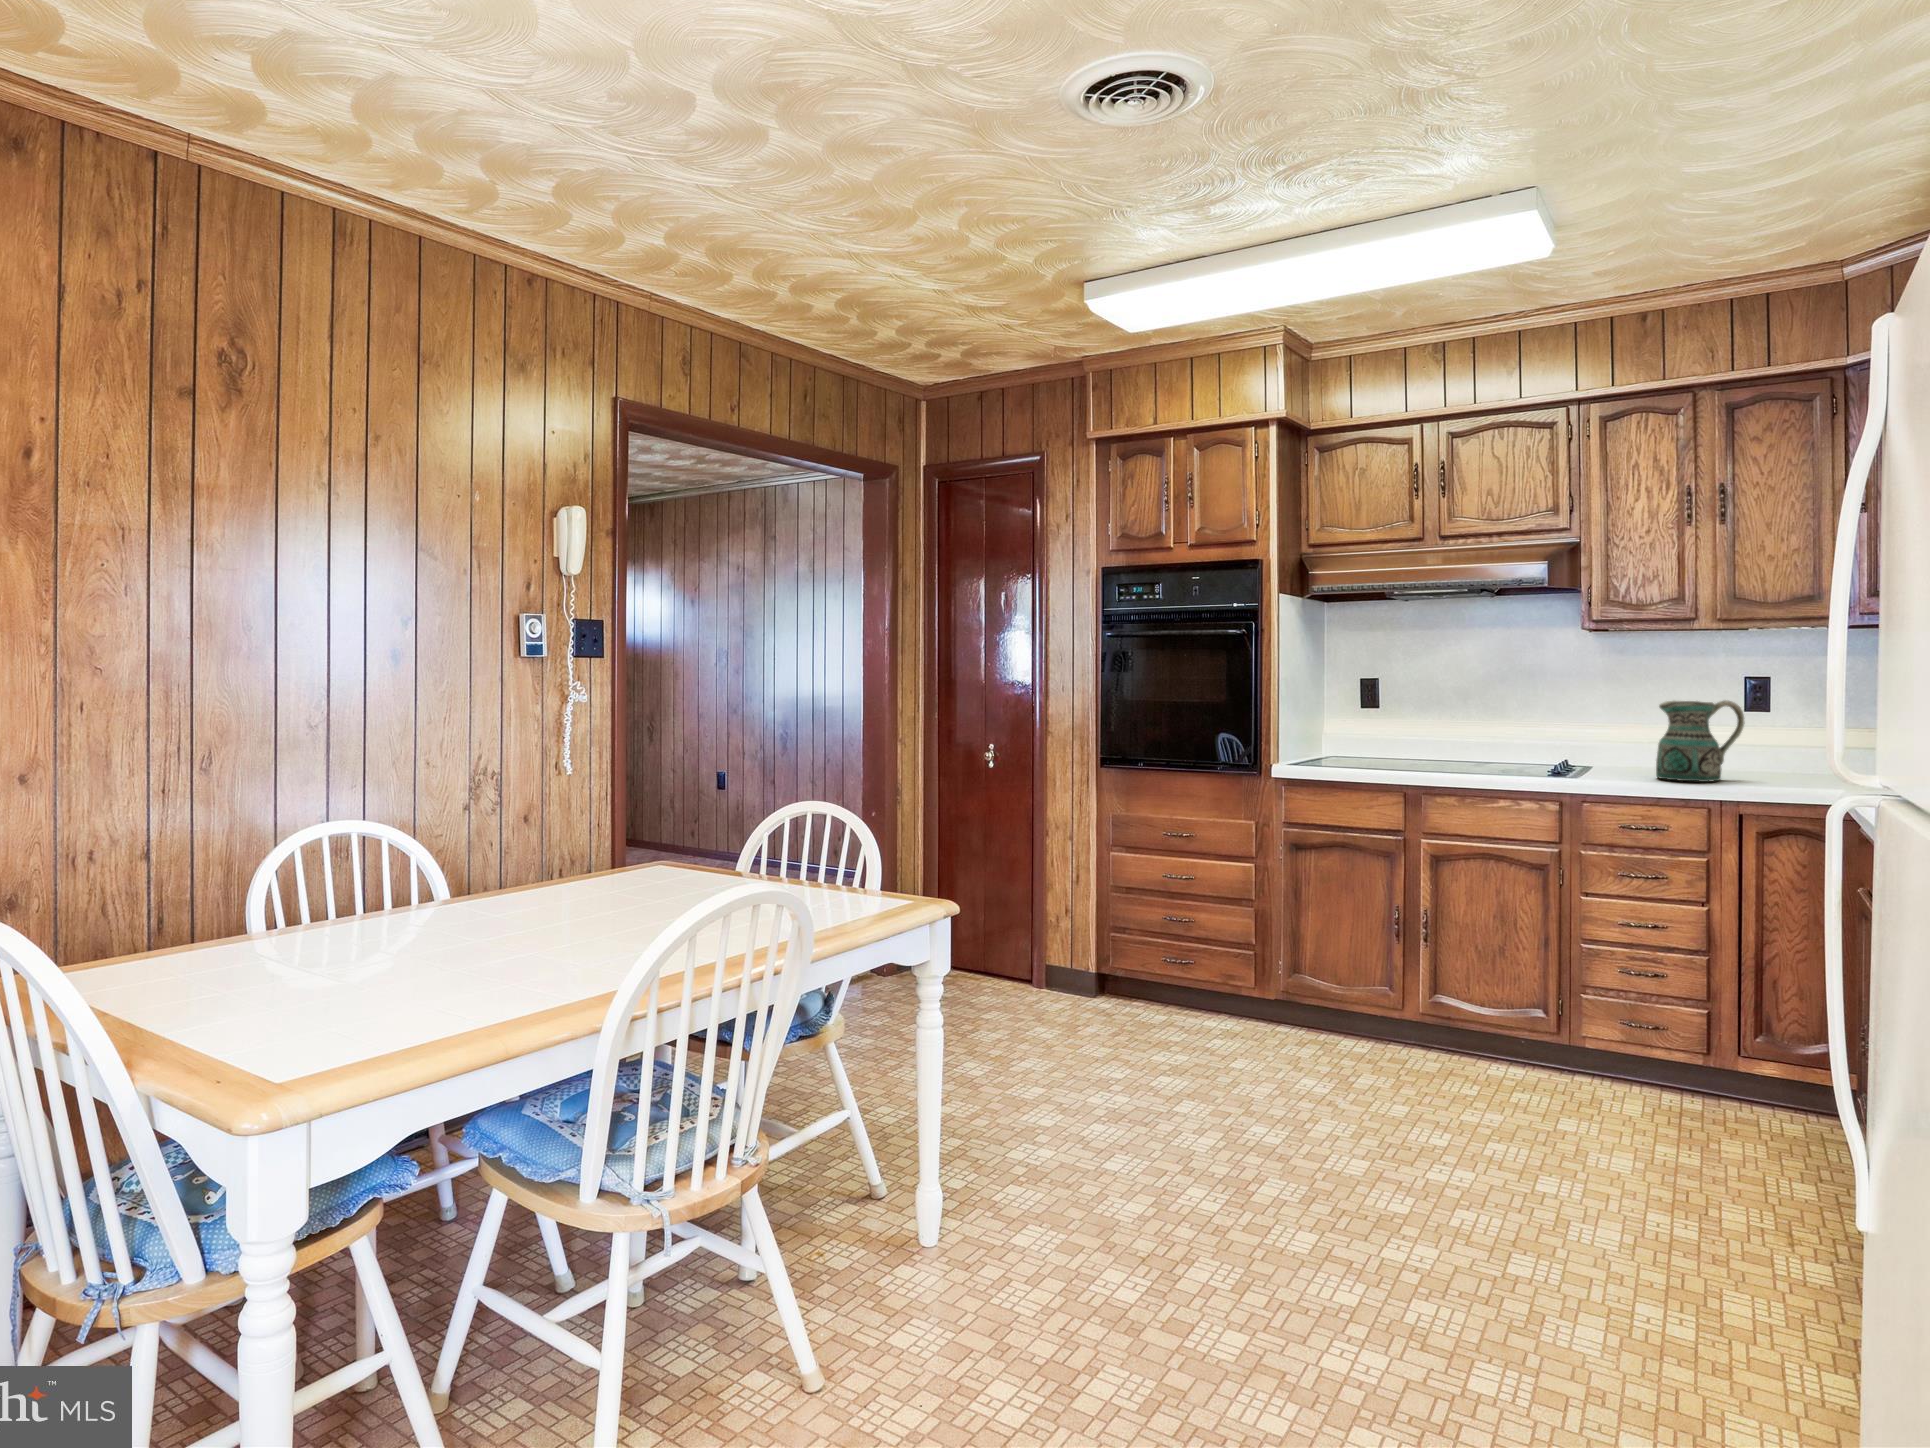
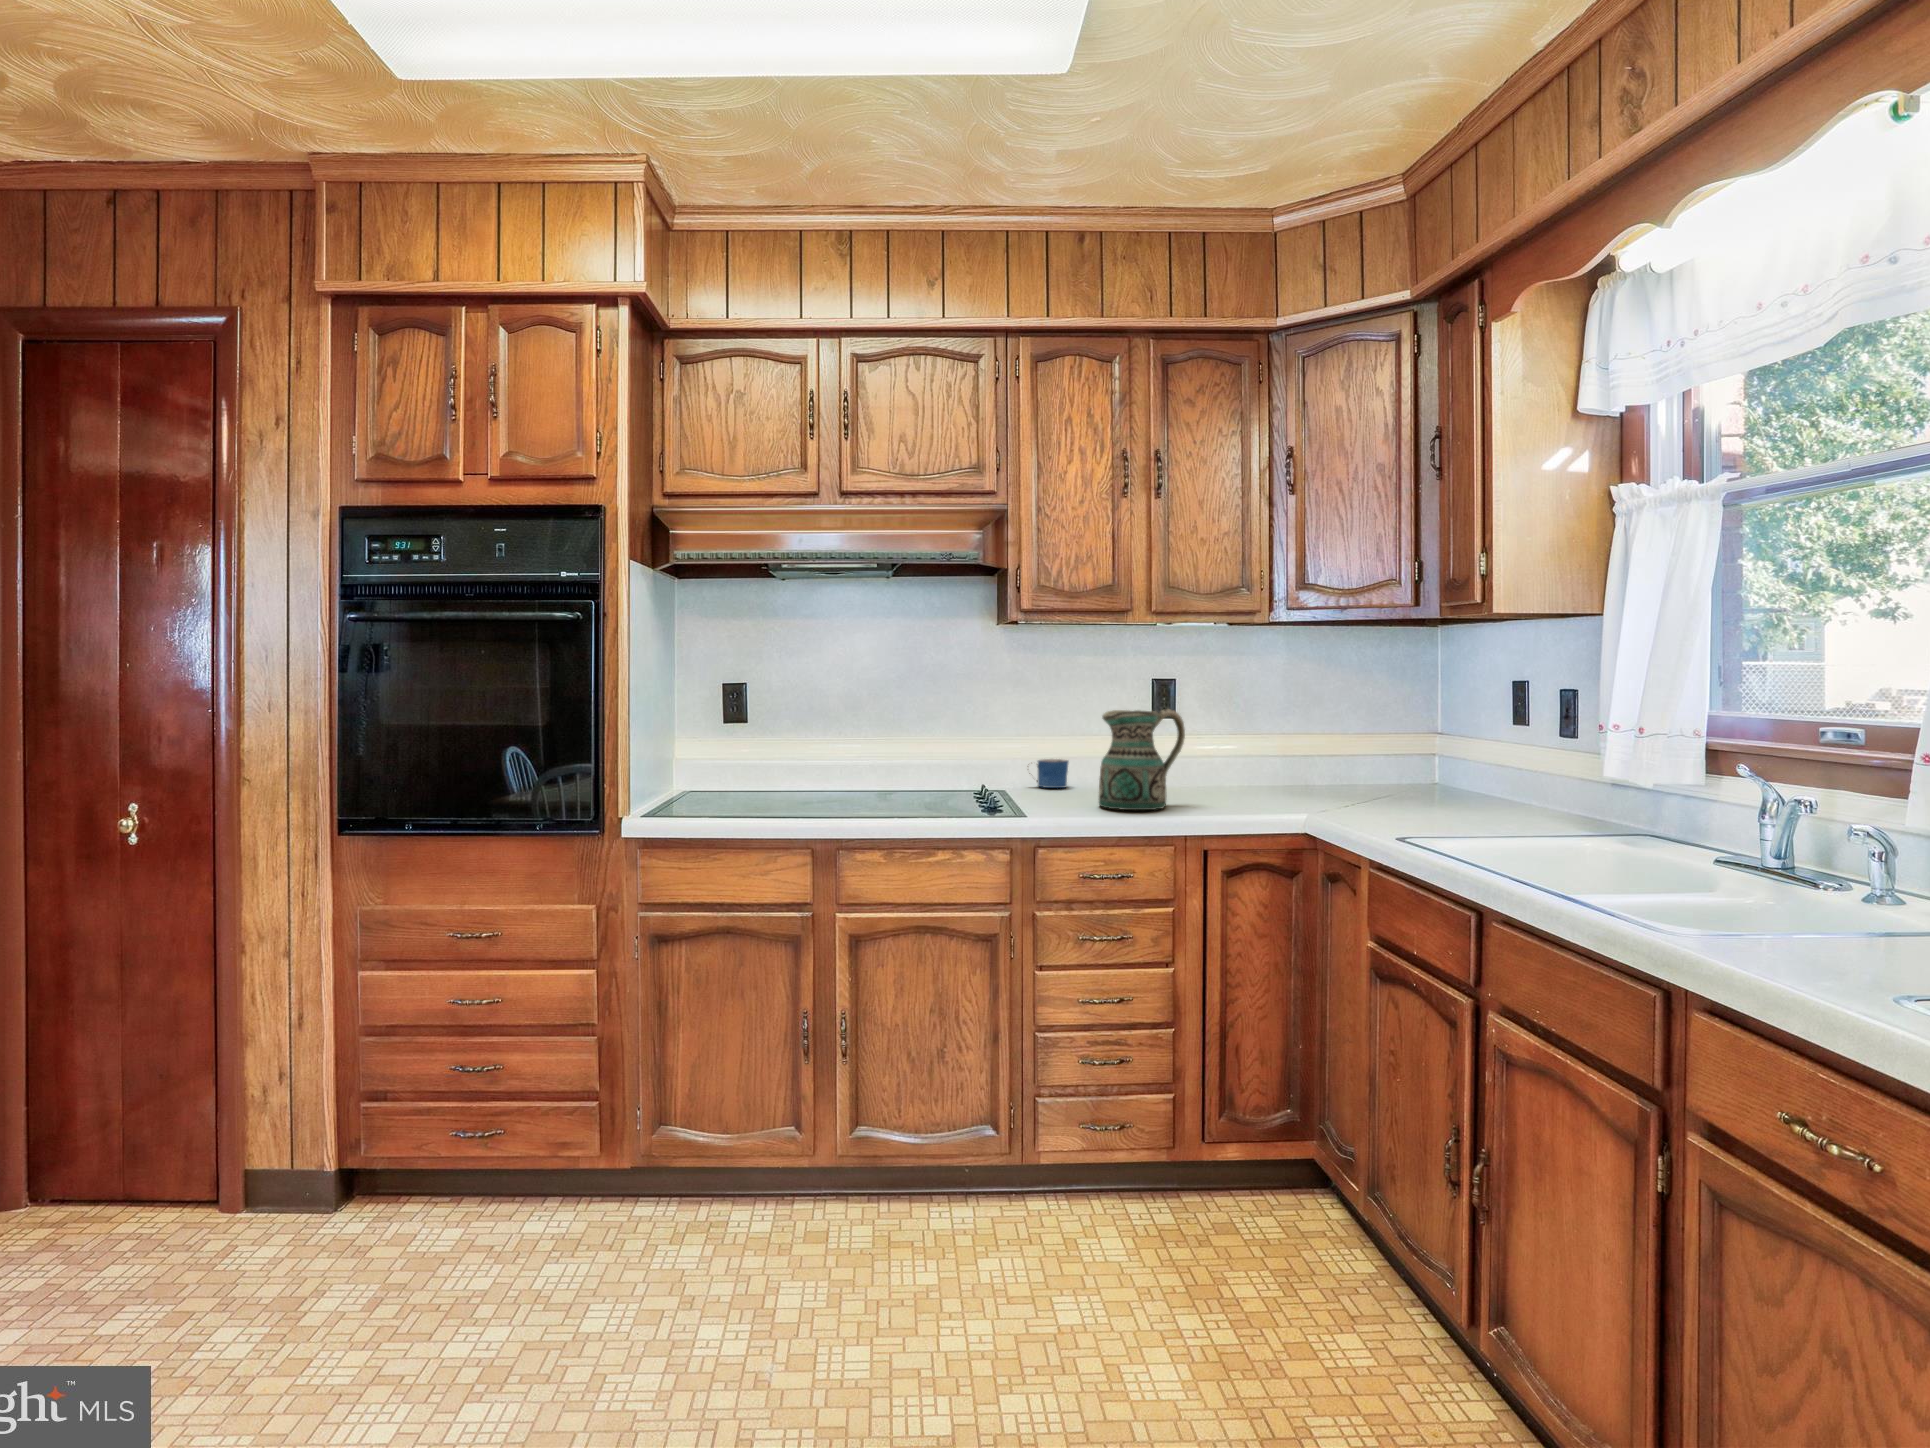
mug: none [1609,741,1649,765] -> present [1029,759,1069,788]

